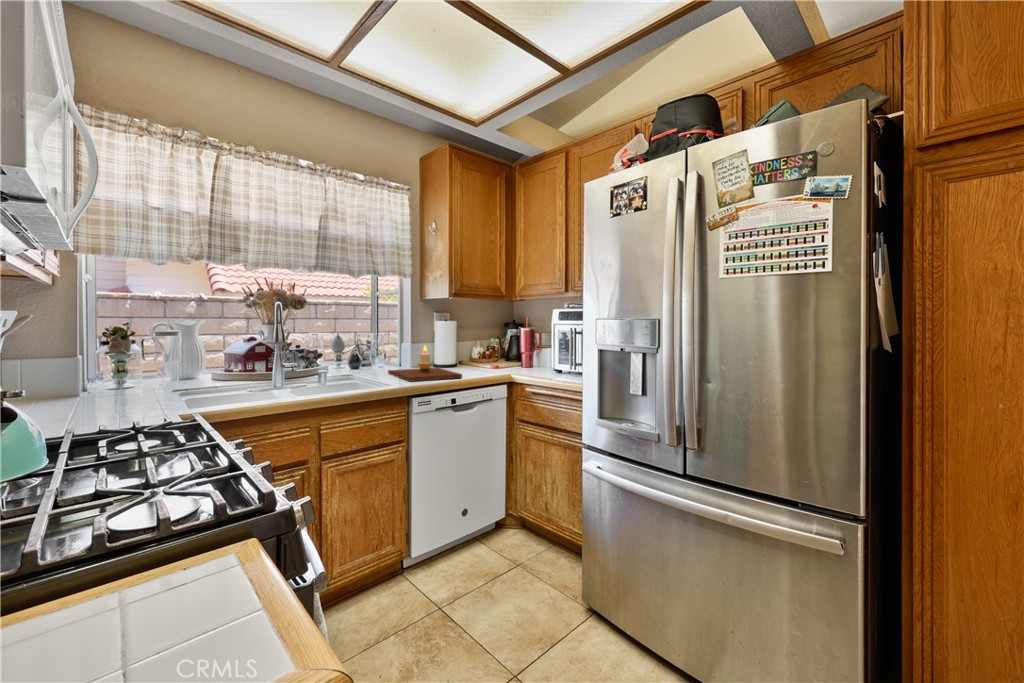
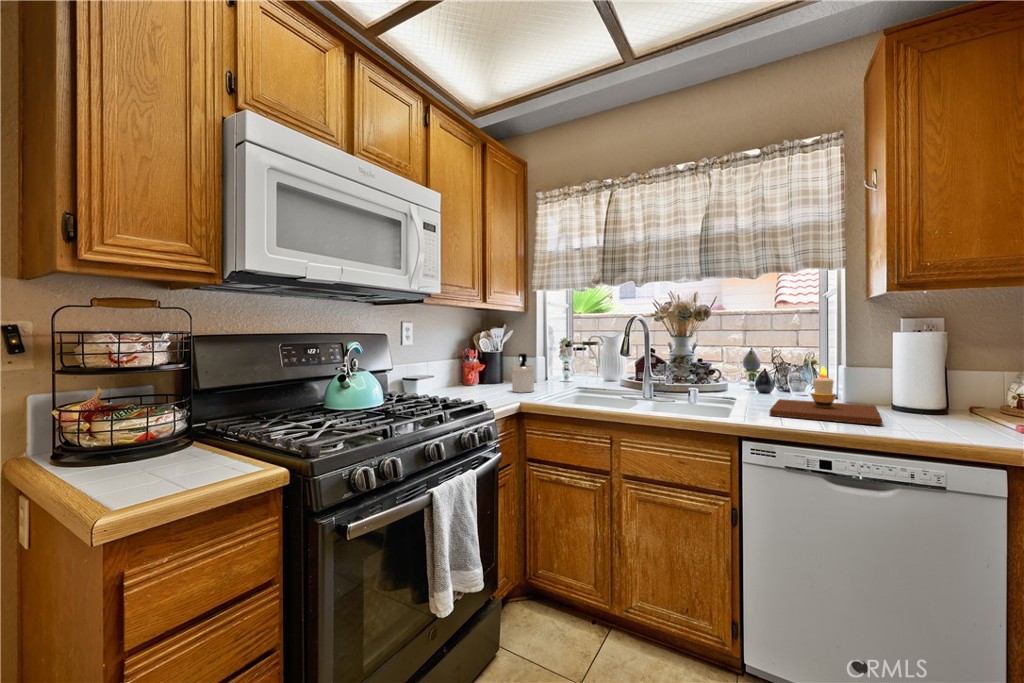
soap dispenser: none [99,345,143,401] -> present [511,354,534,393]

